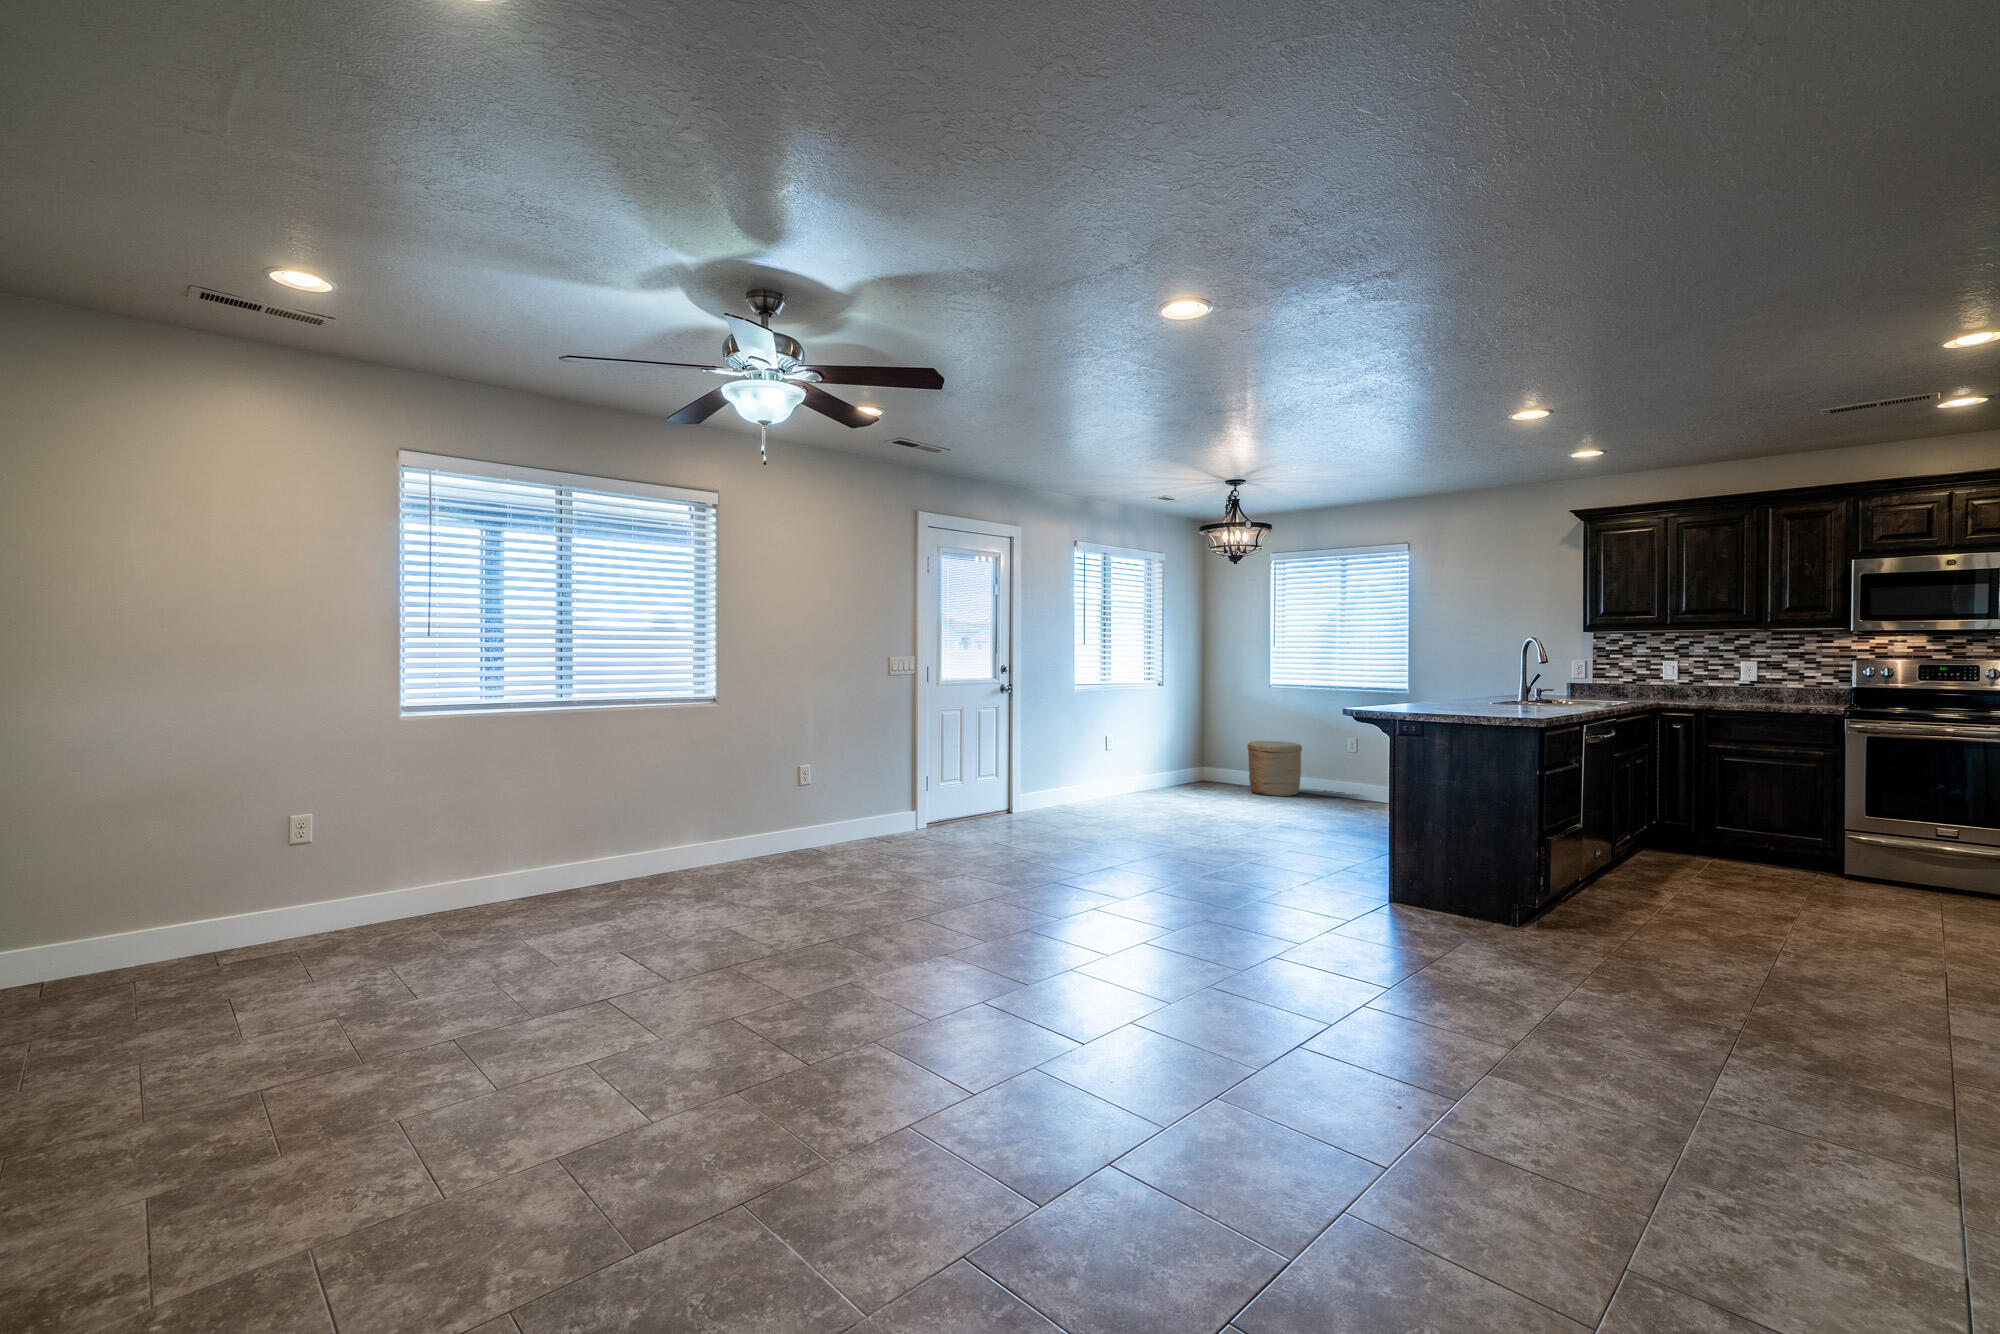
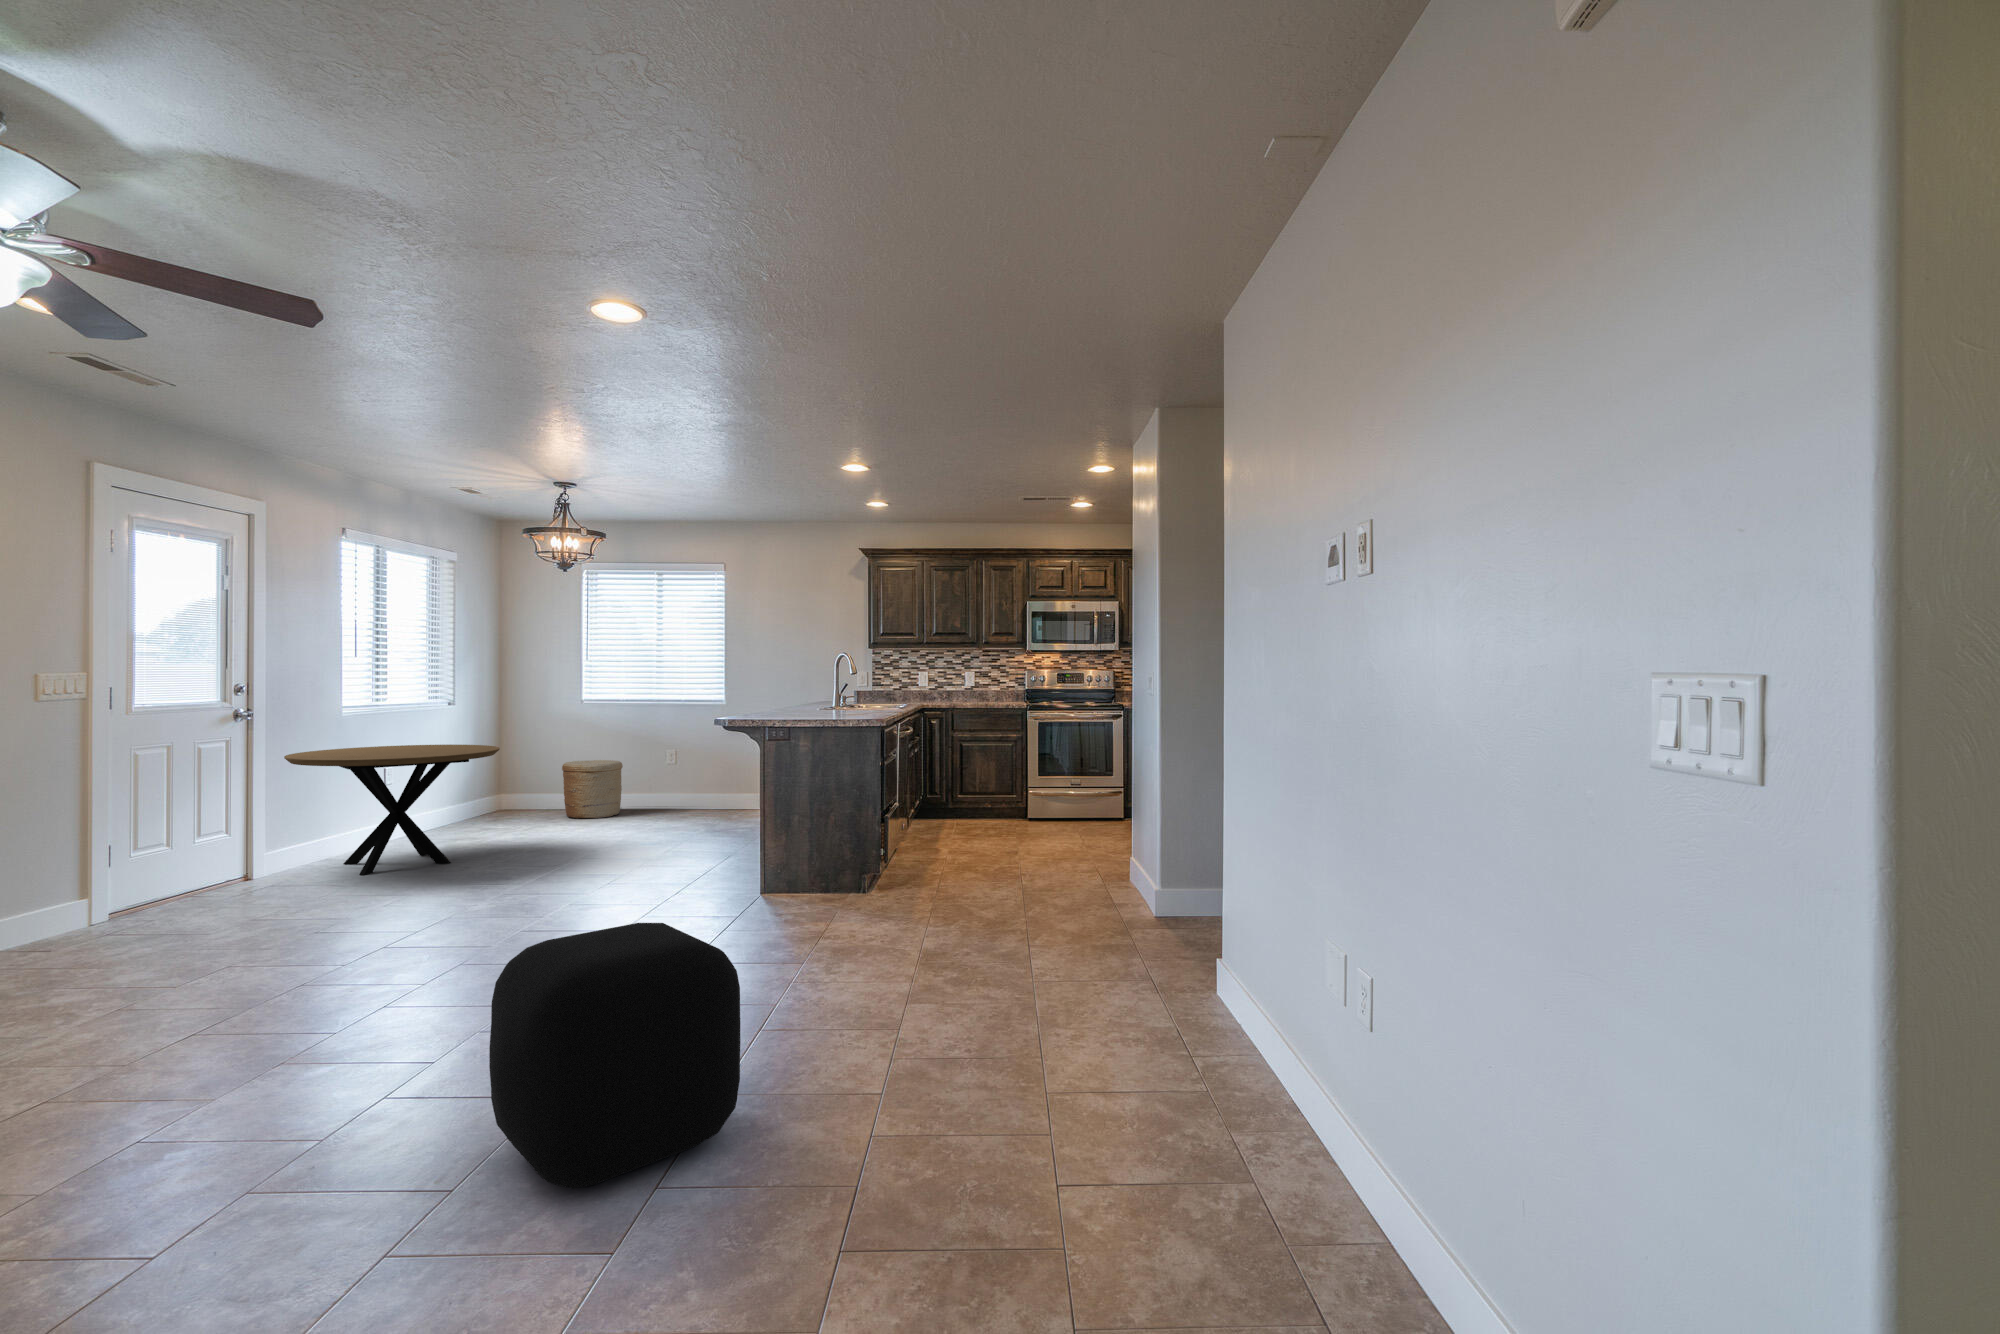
dining table: none [1031,717,1178,819] -> present [284,745,500,875]
ottoman: none [977,909,1199,1163] -> present [489,923,740,1189]

